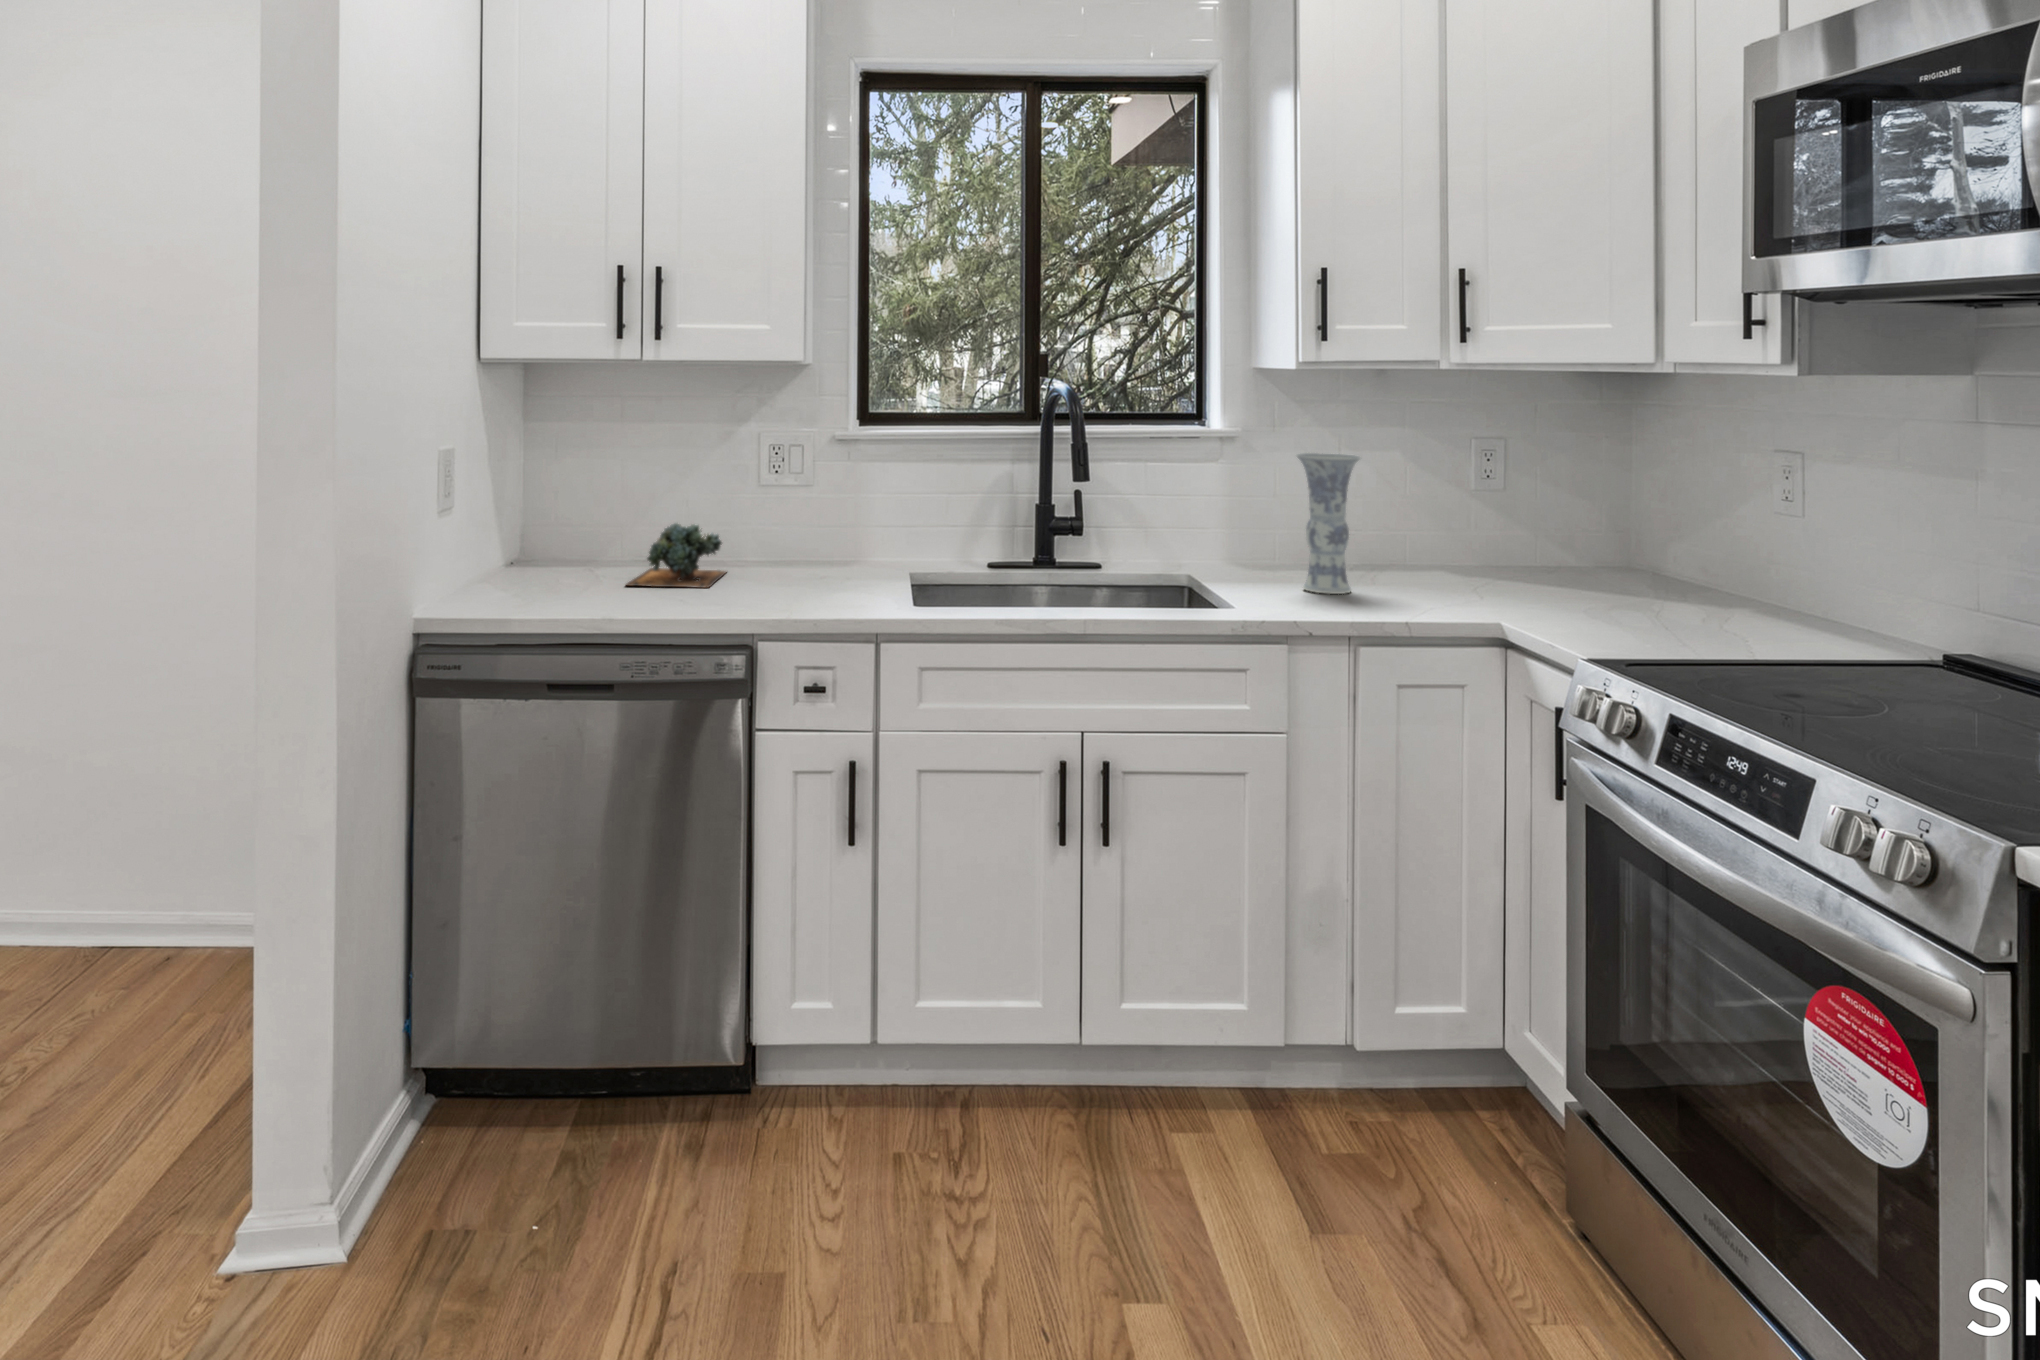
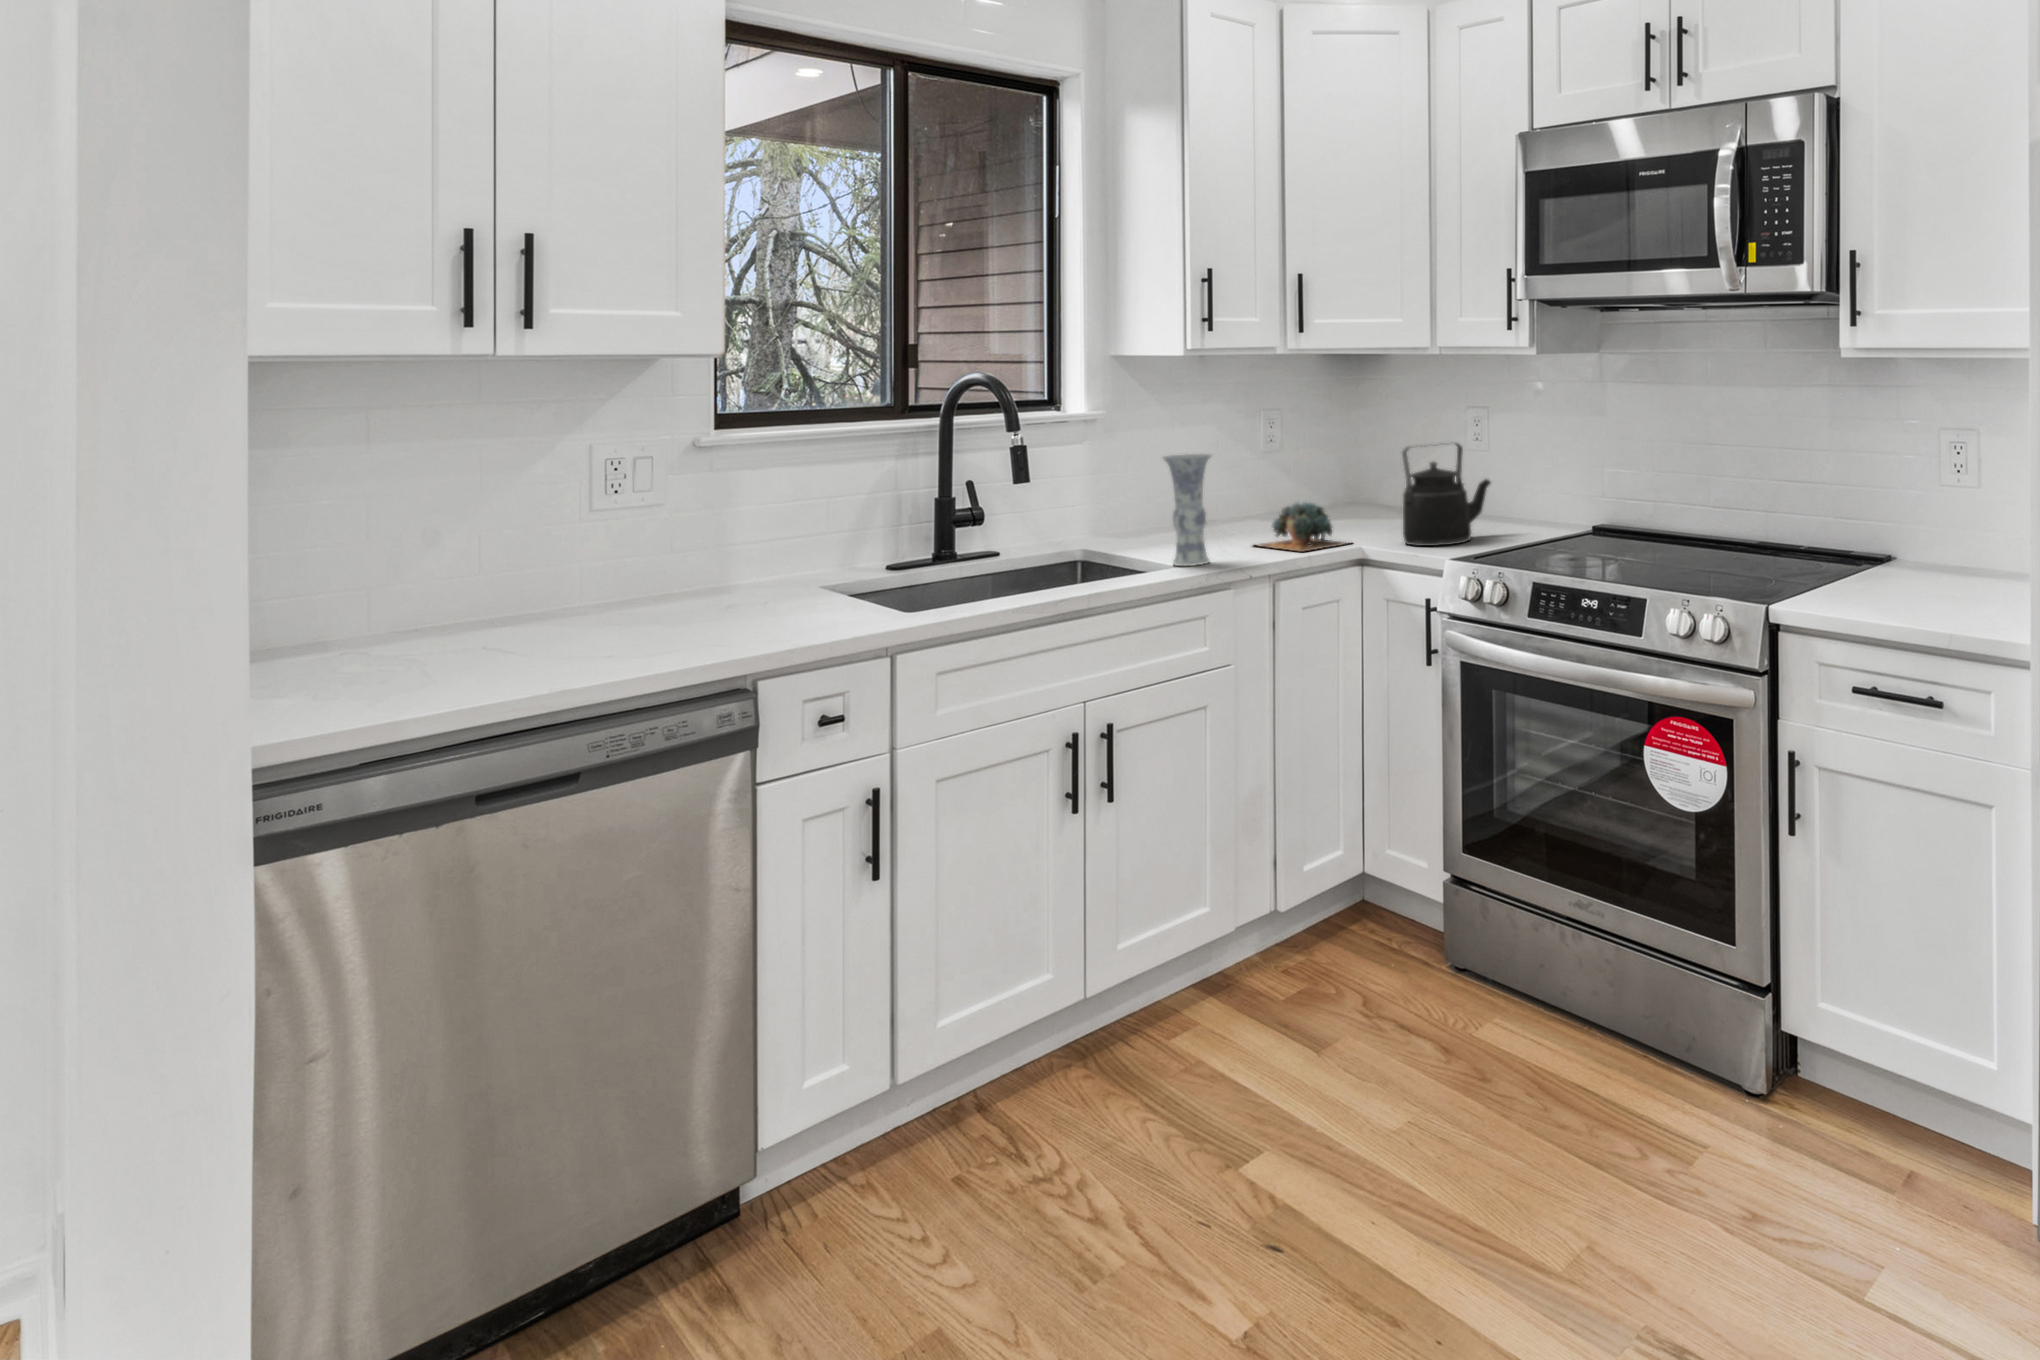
kettle: none [1633,478,1807,632] -> present [1402,443,1491,546]
succulent plant: present [626,523,726,588] -> present [1258,502,1352,552]

